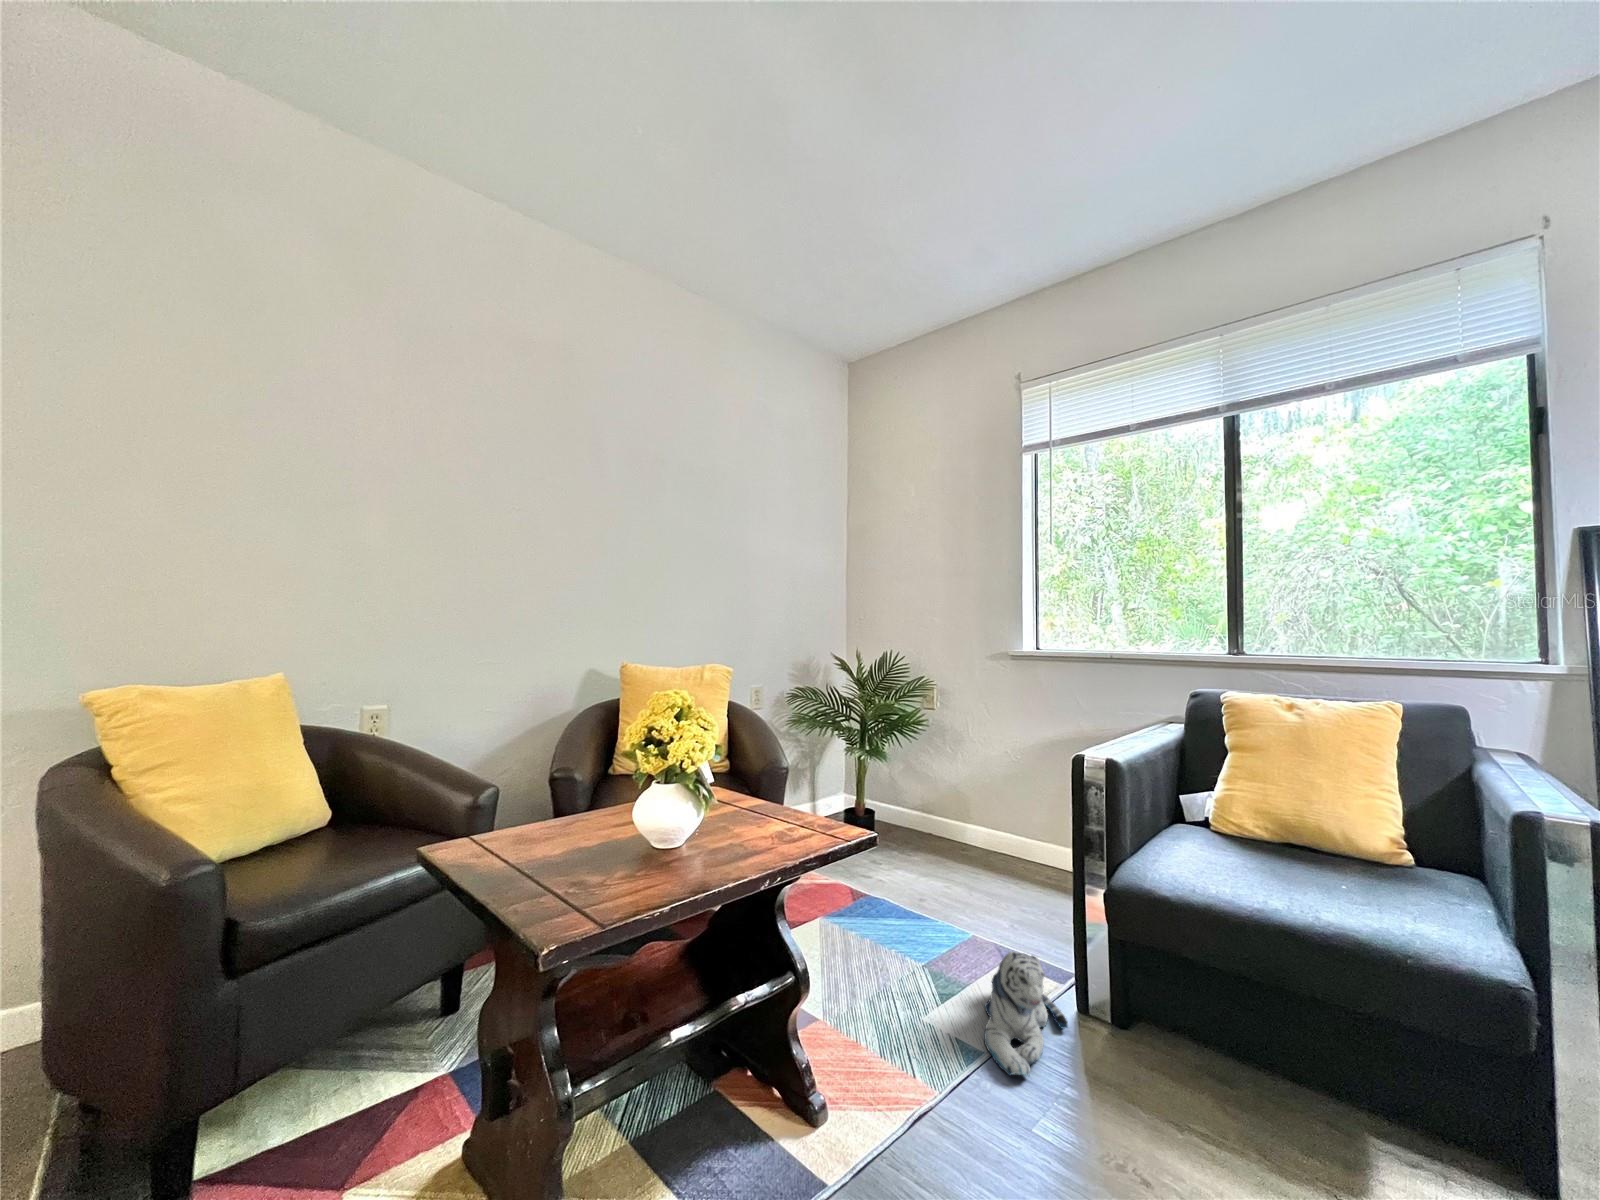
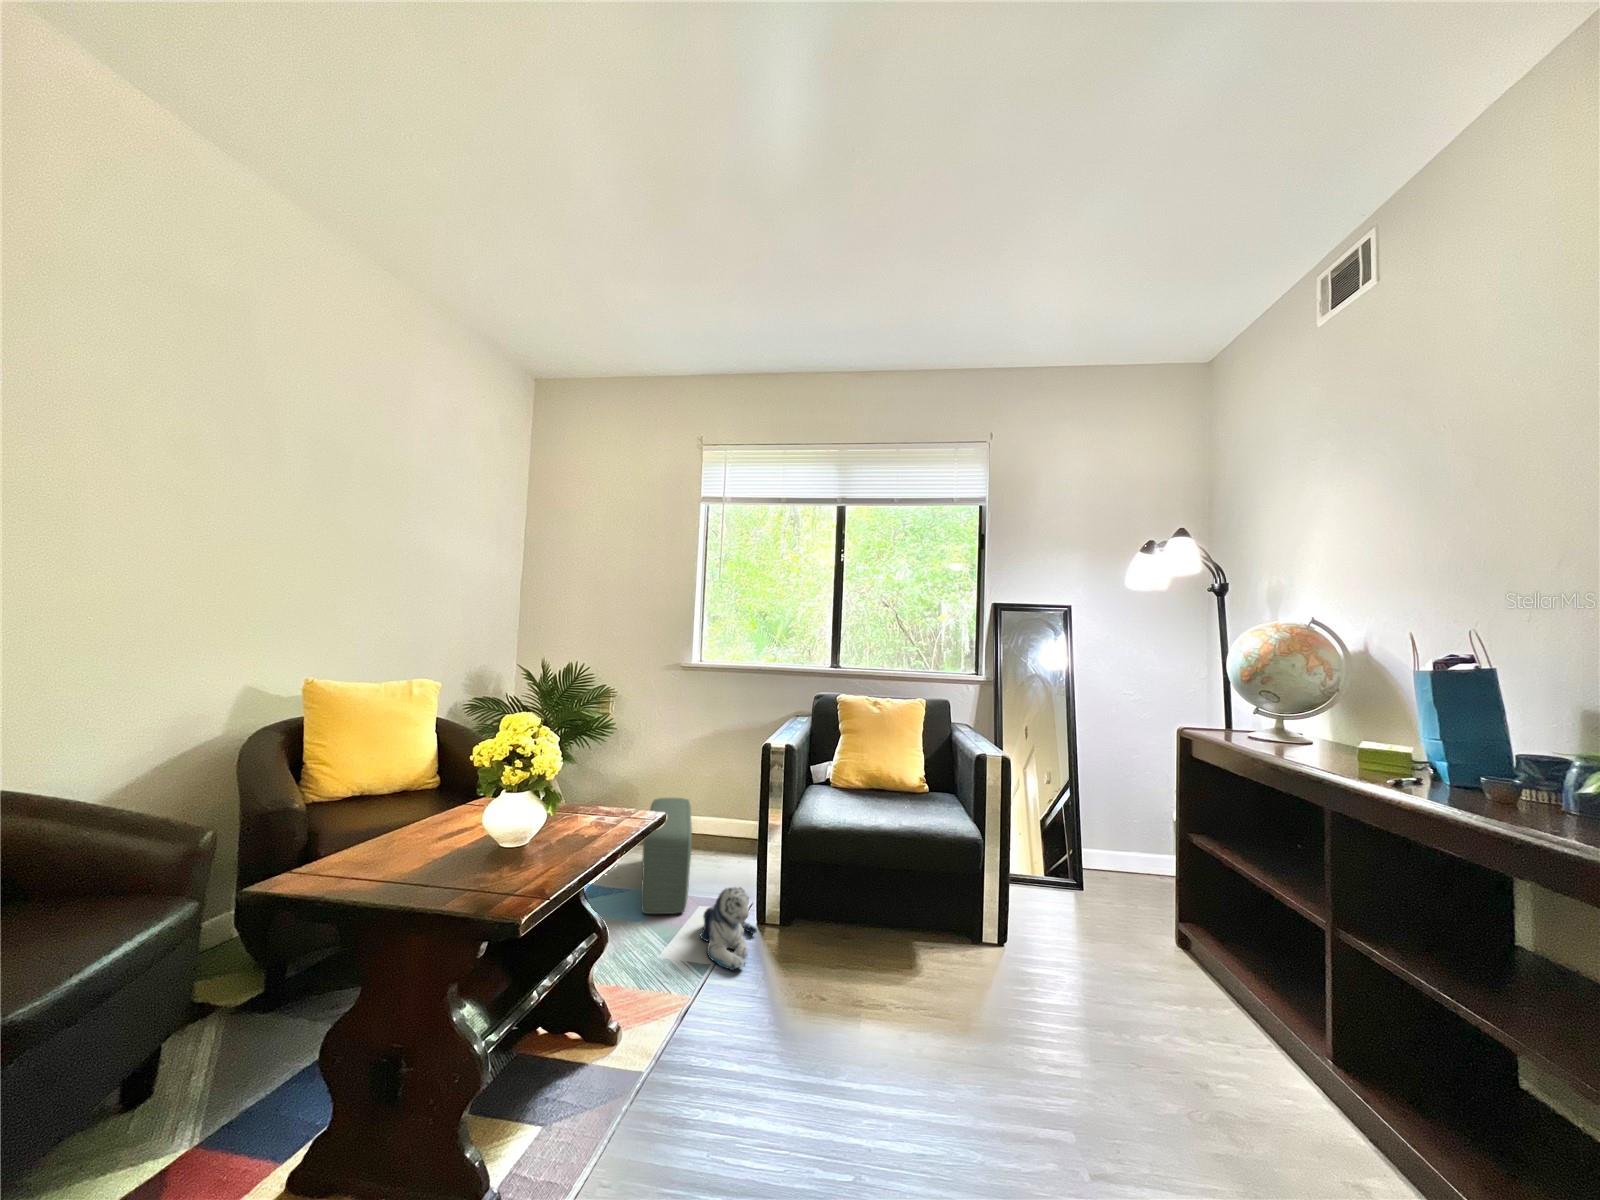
pouf: none [925,813,1010,967] -> present [641,798,692,914]

